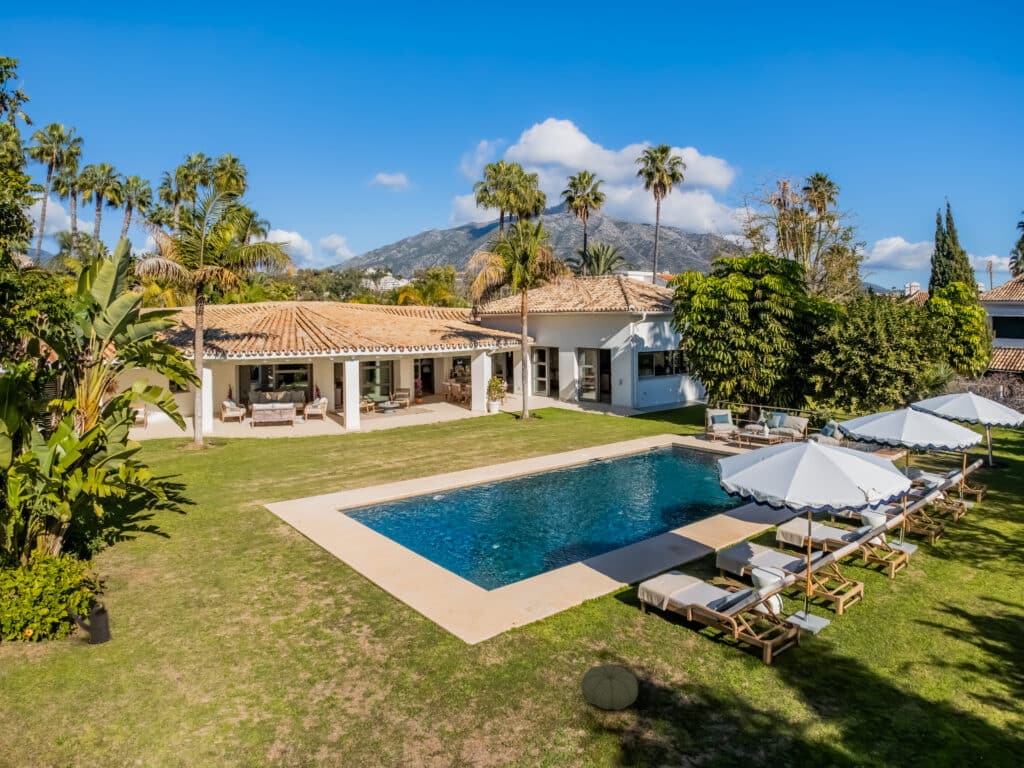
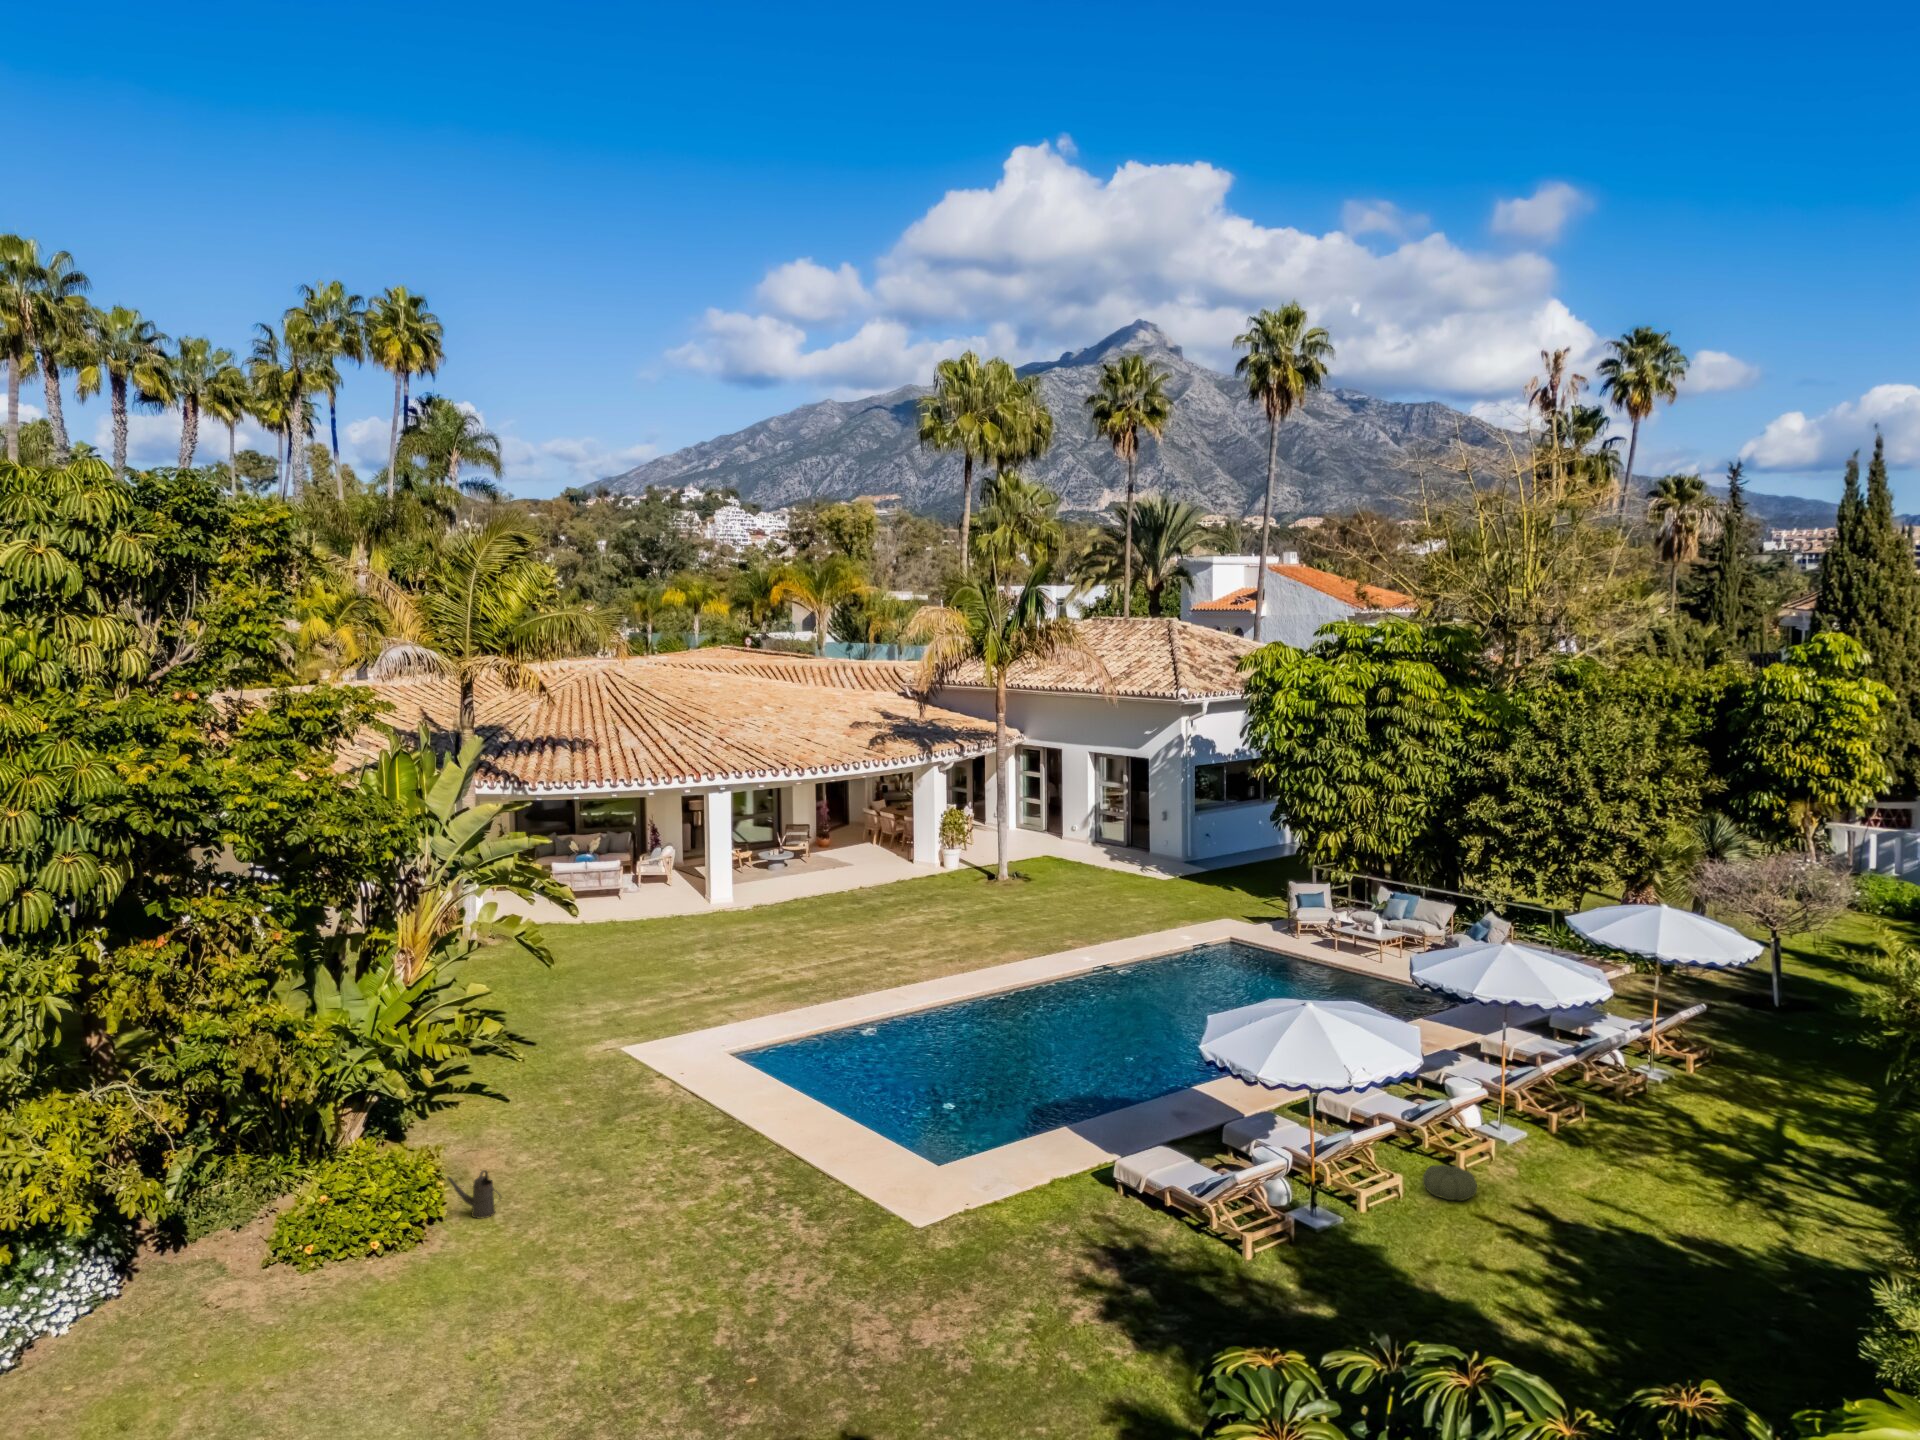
pouf: present [581,664,638,710] -> present [1423,1165,1477,1201]

